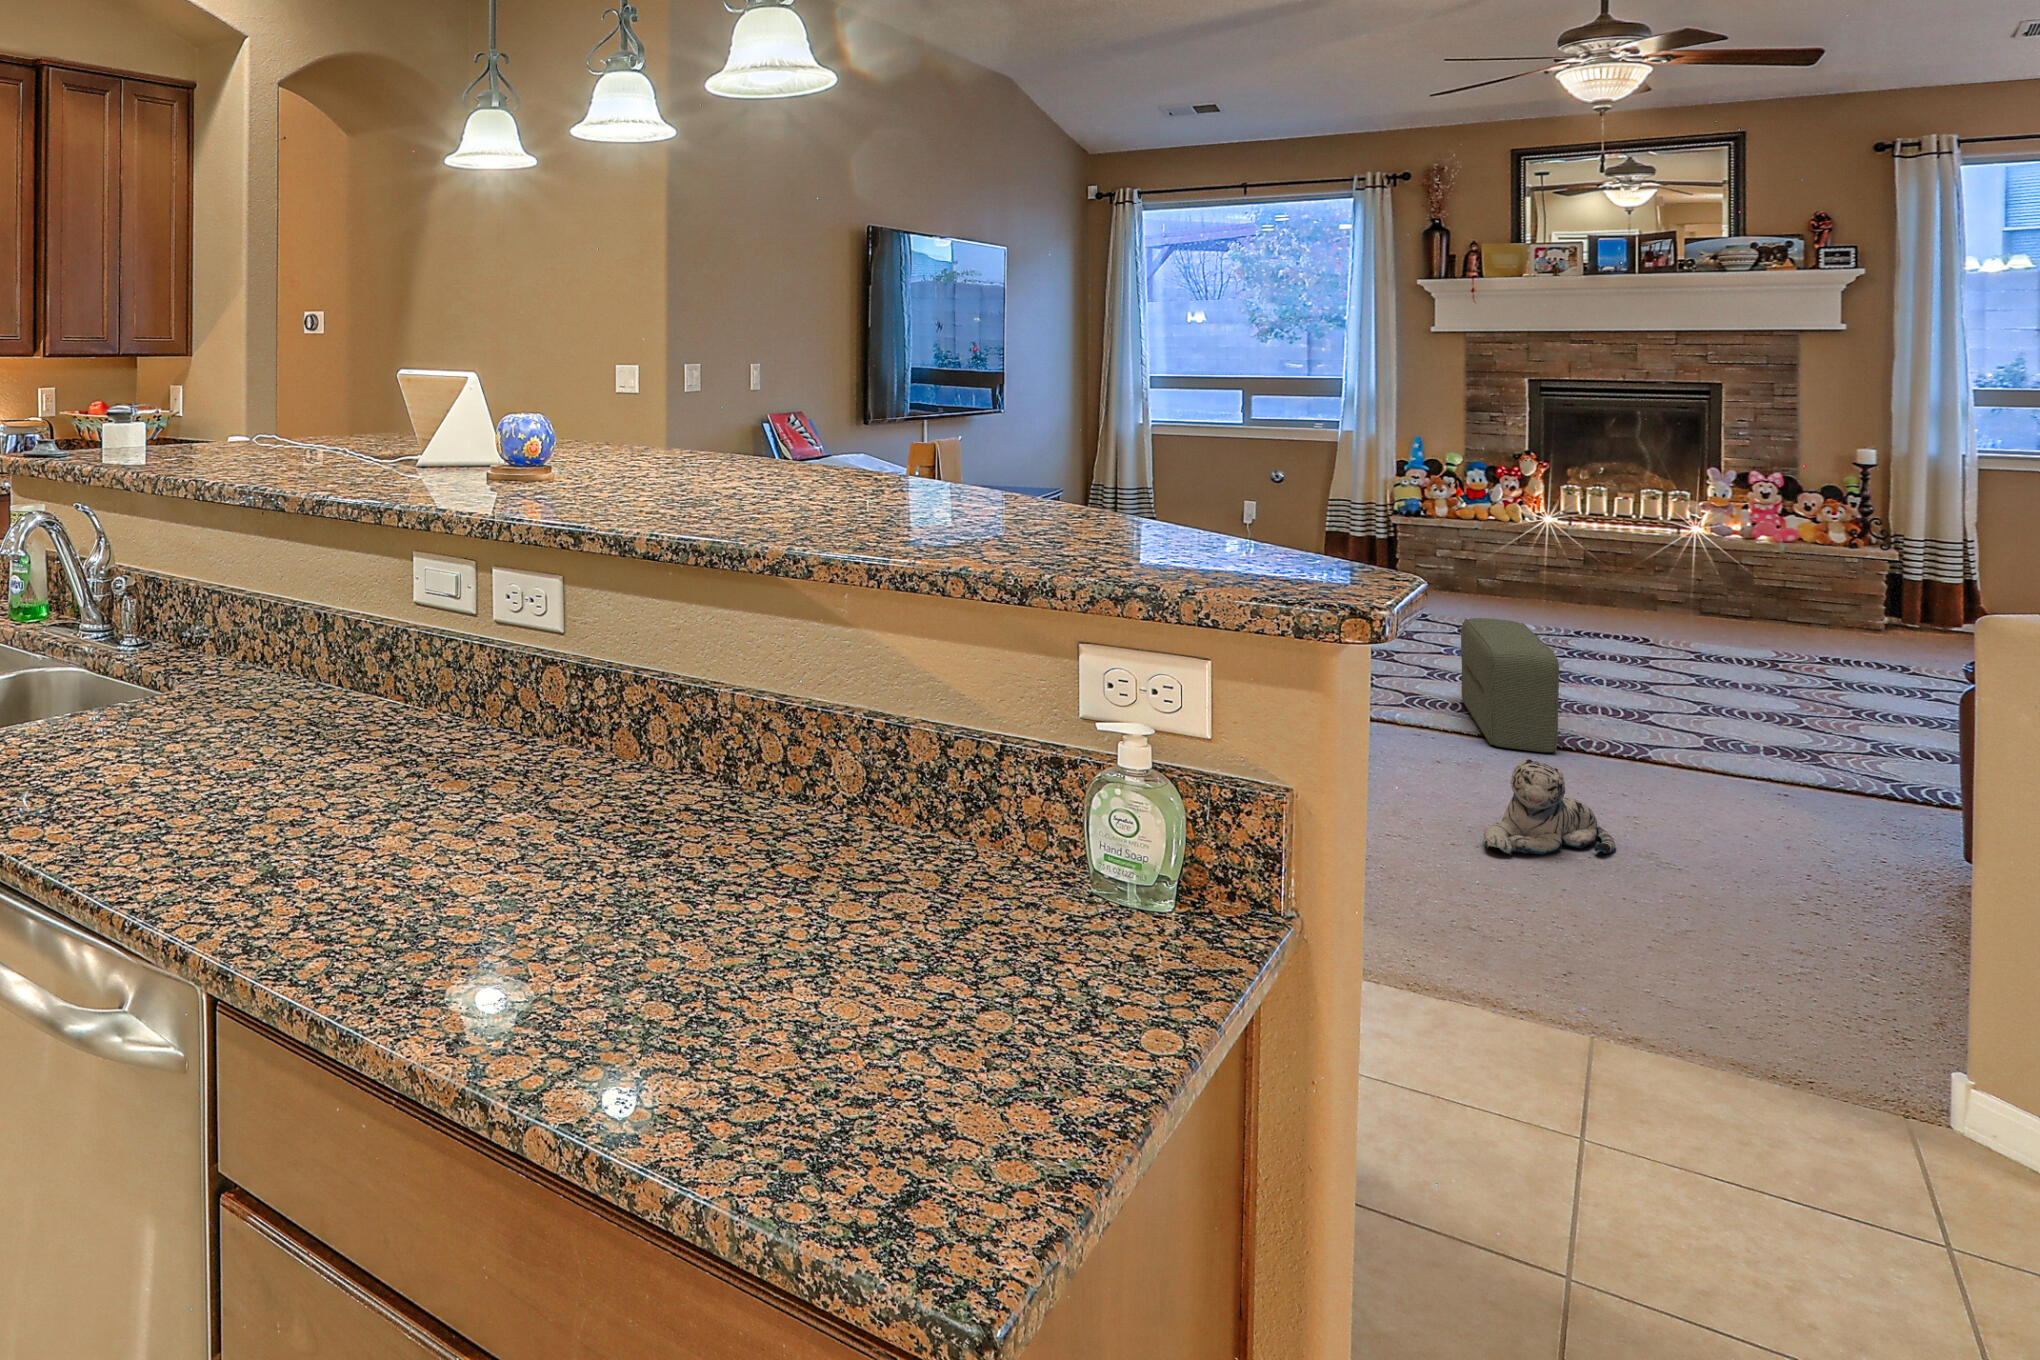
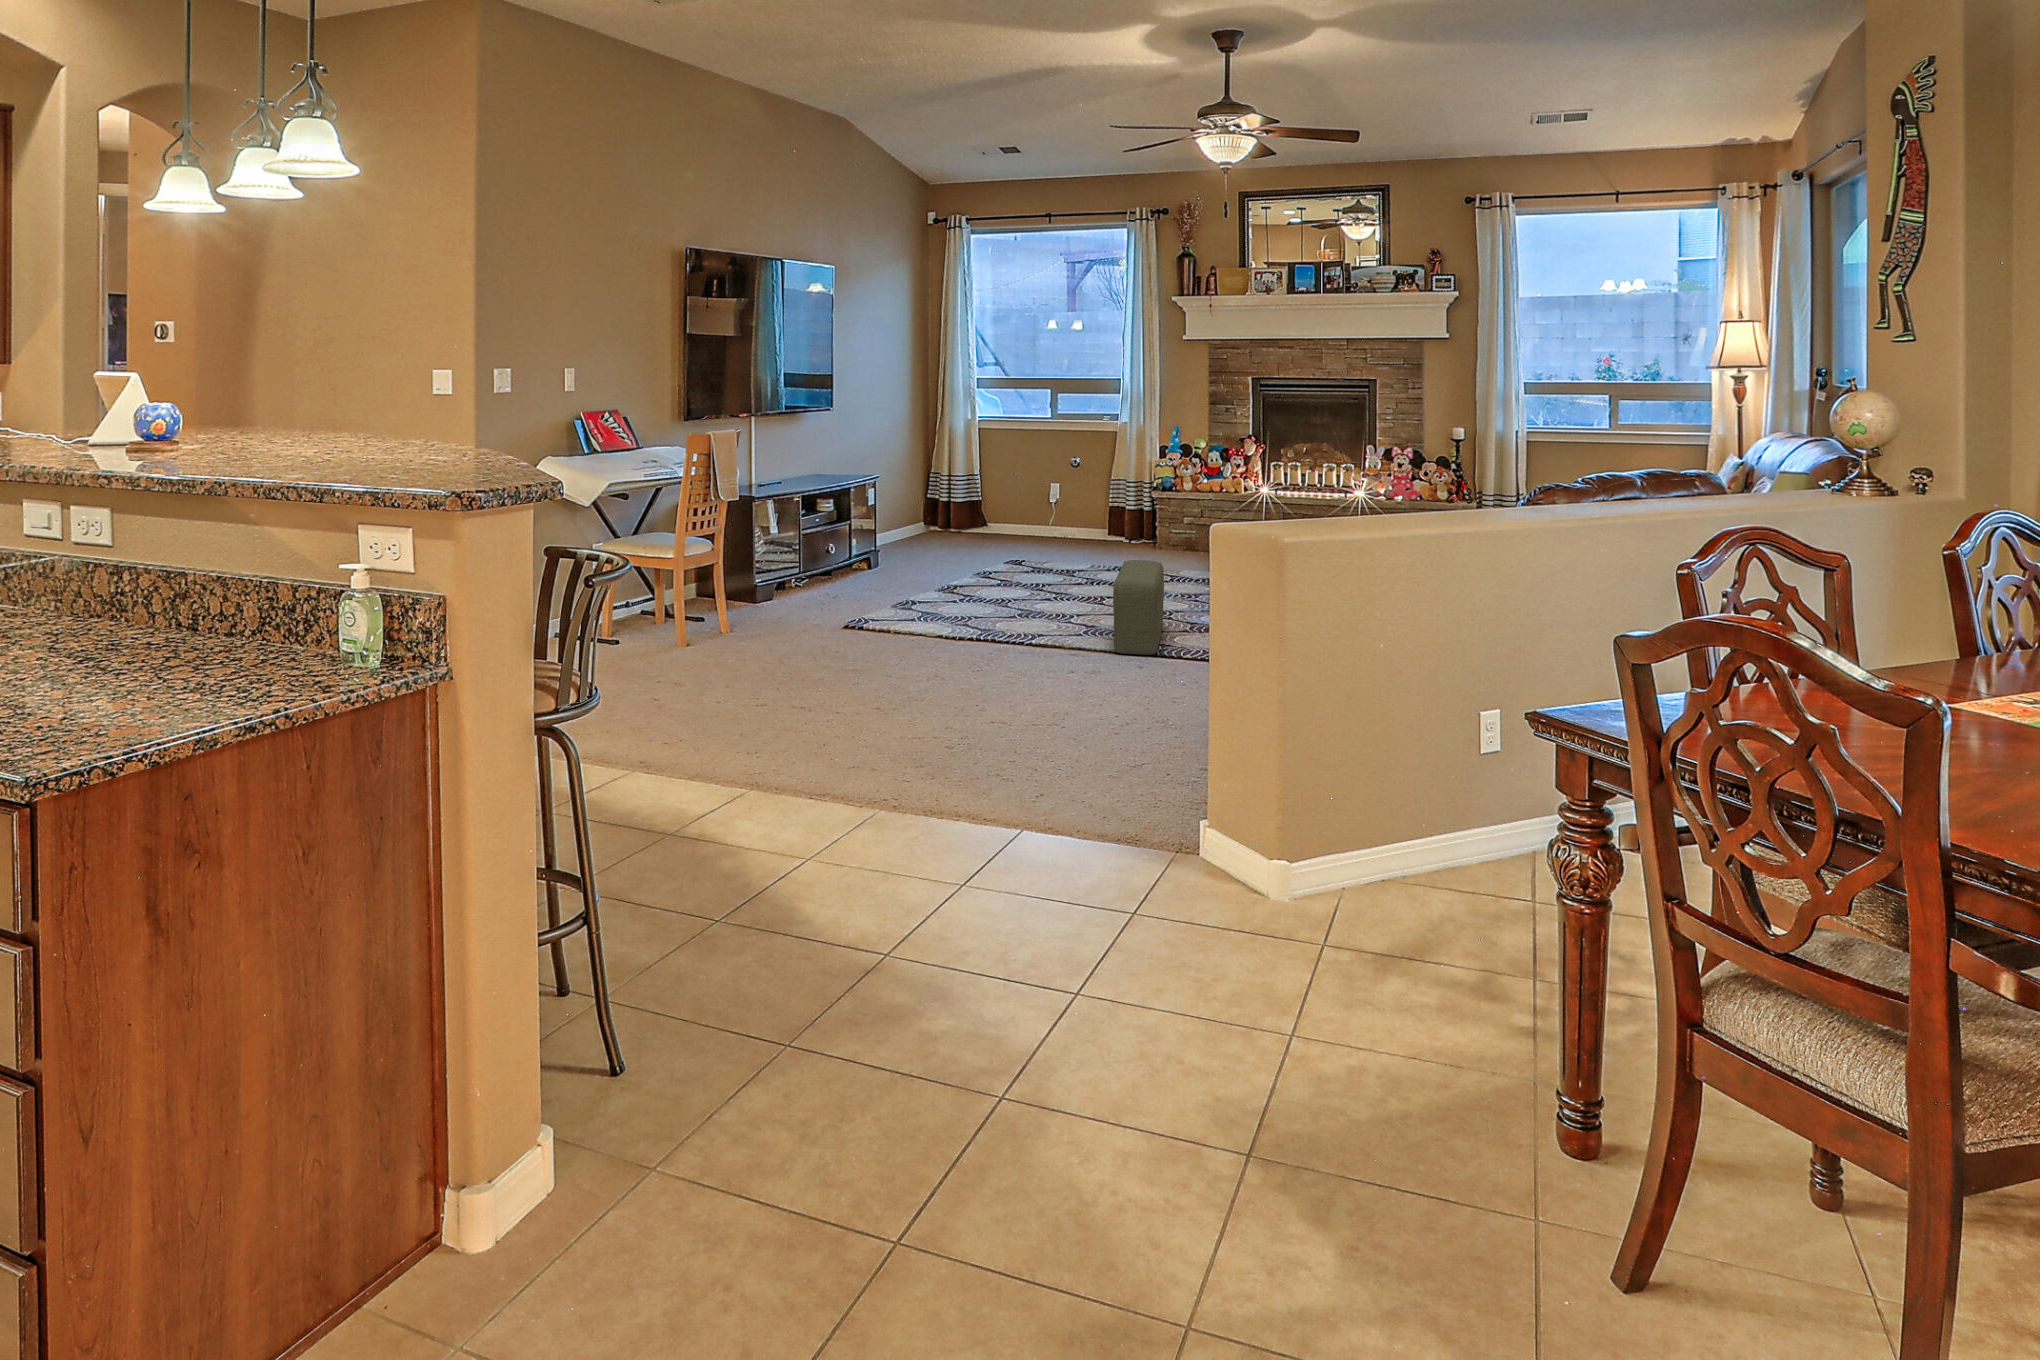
plush toy: present [1484,759,1616,855] -> none [1045,651,1137,720]

